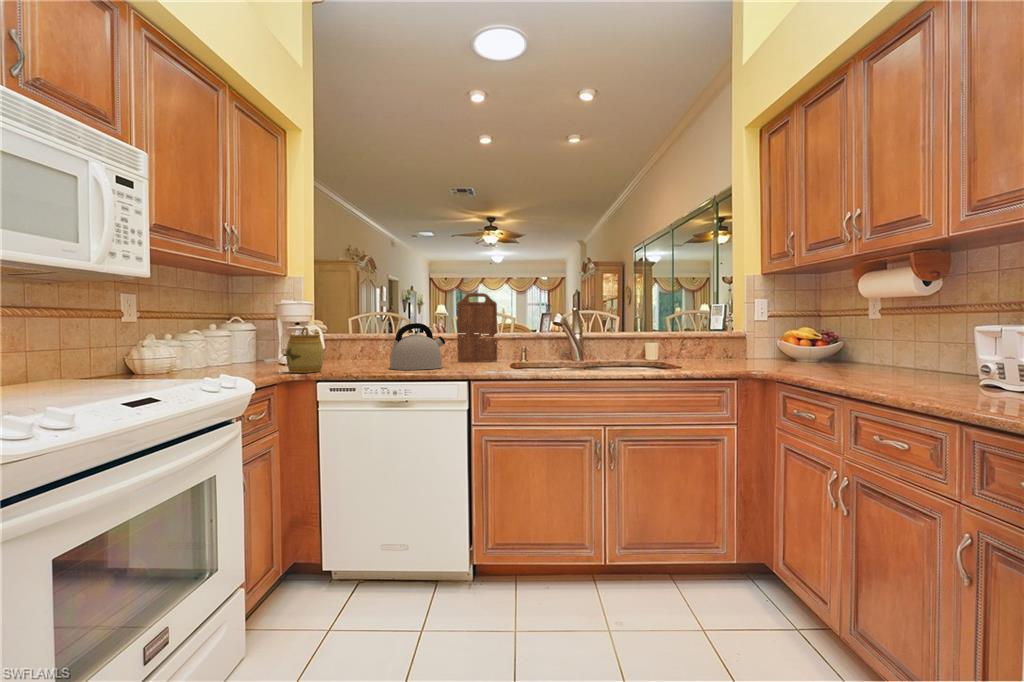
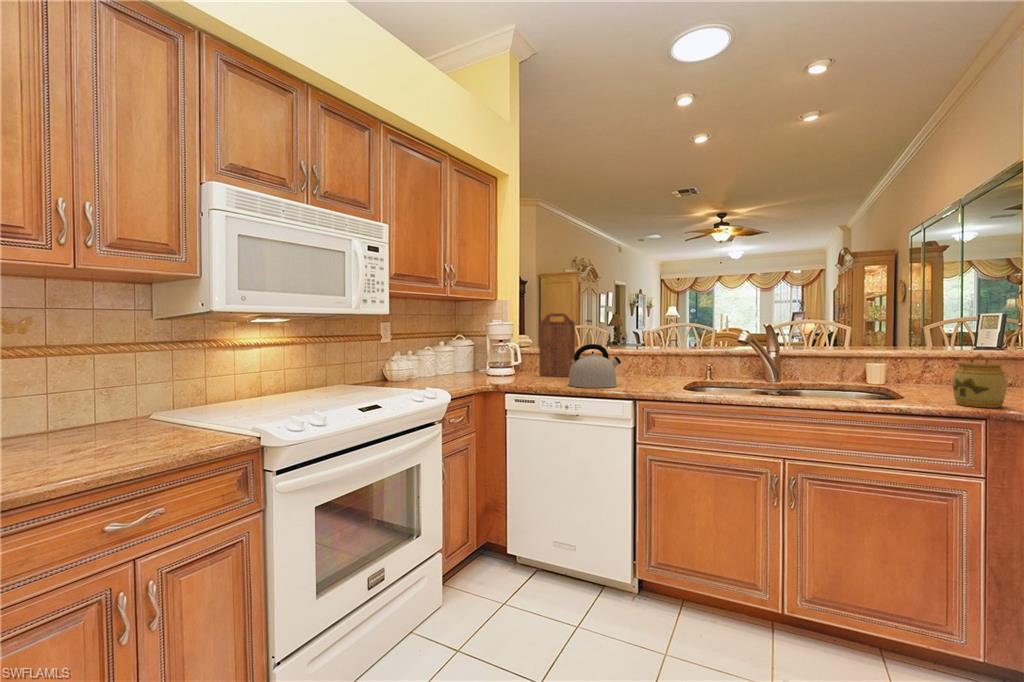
cutting board: present [457,293,497,362] -> present [539,313,575,377]
jar: present [286,327,324,373] -> present [952,354,1007,408]

